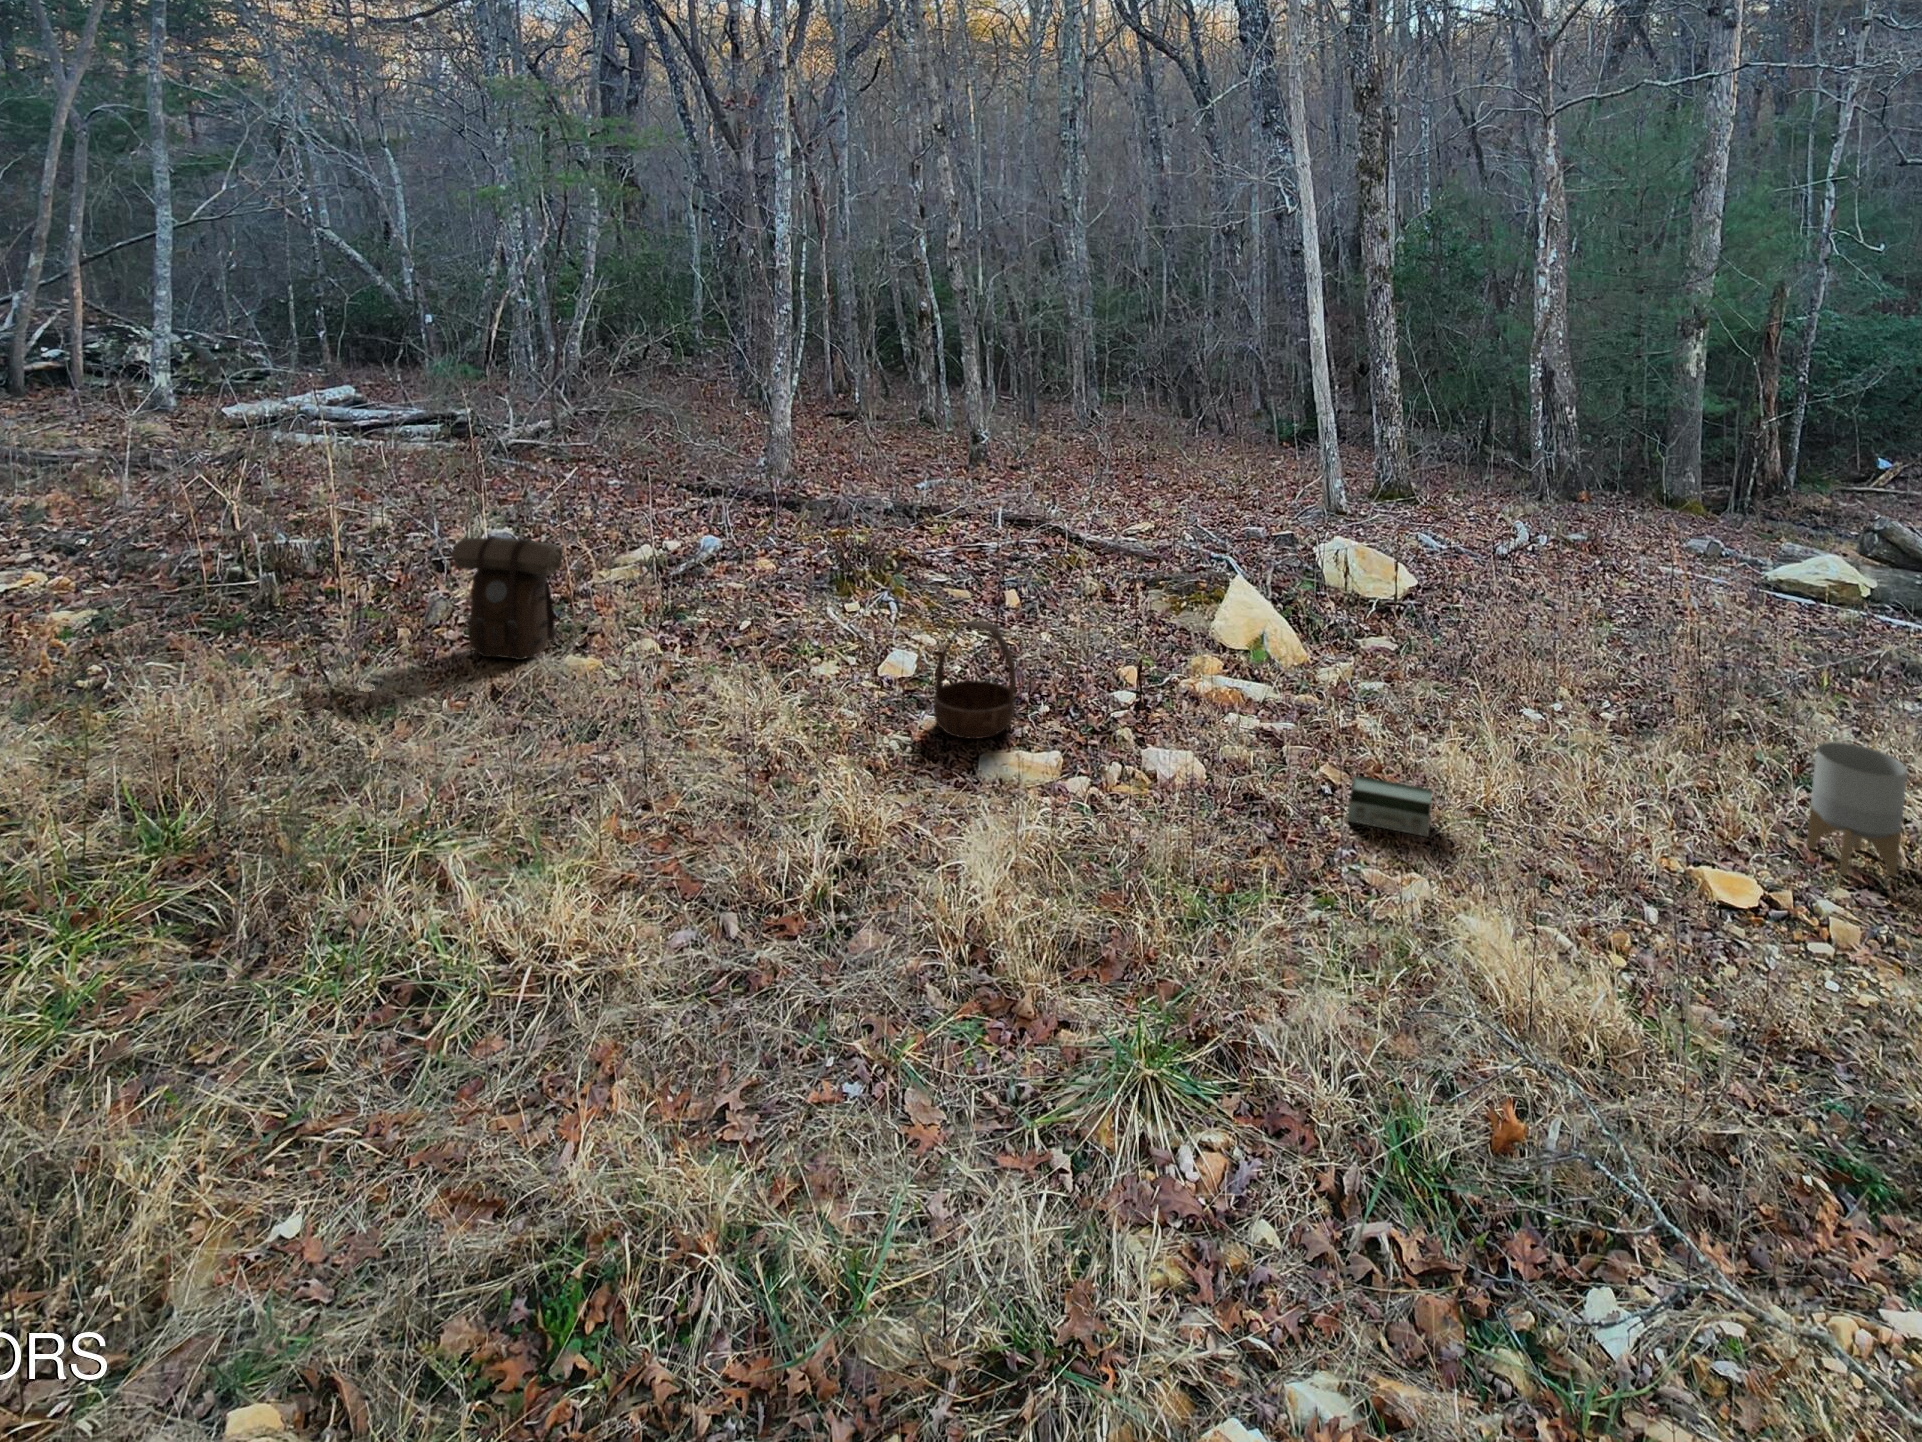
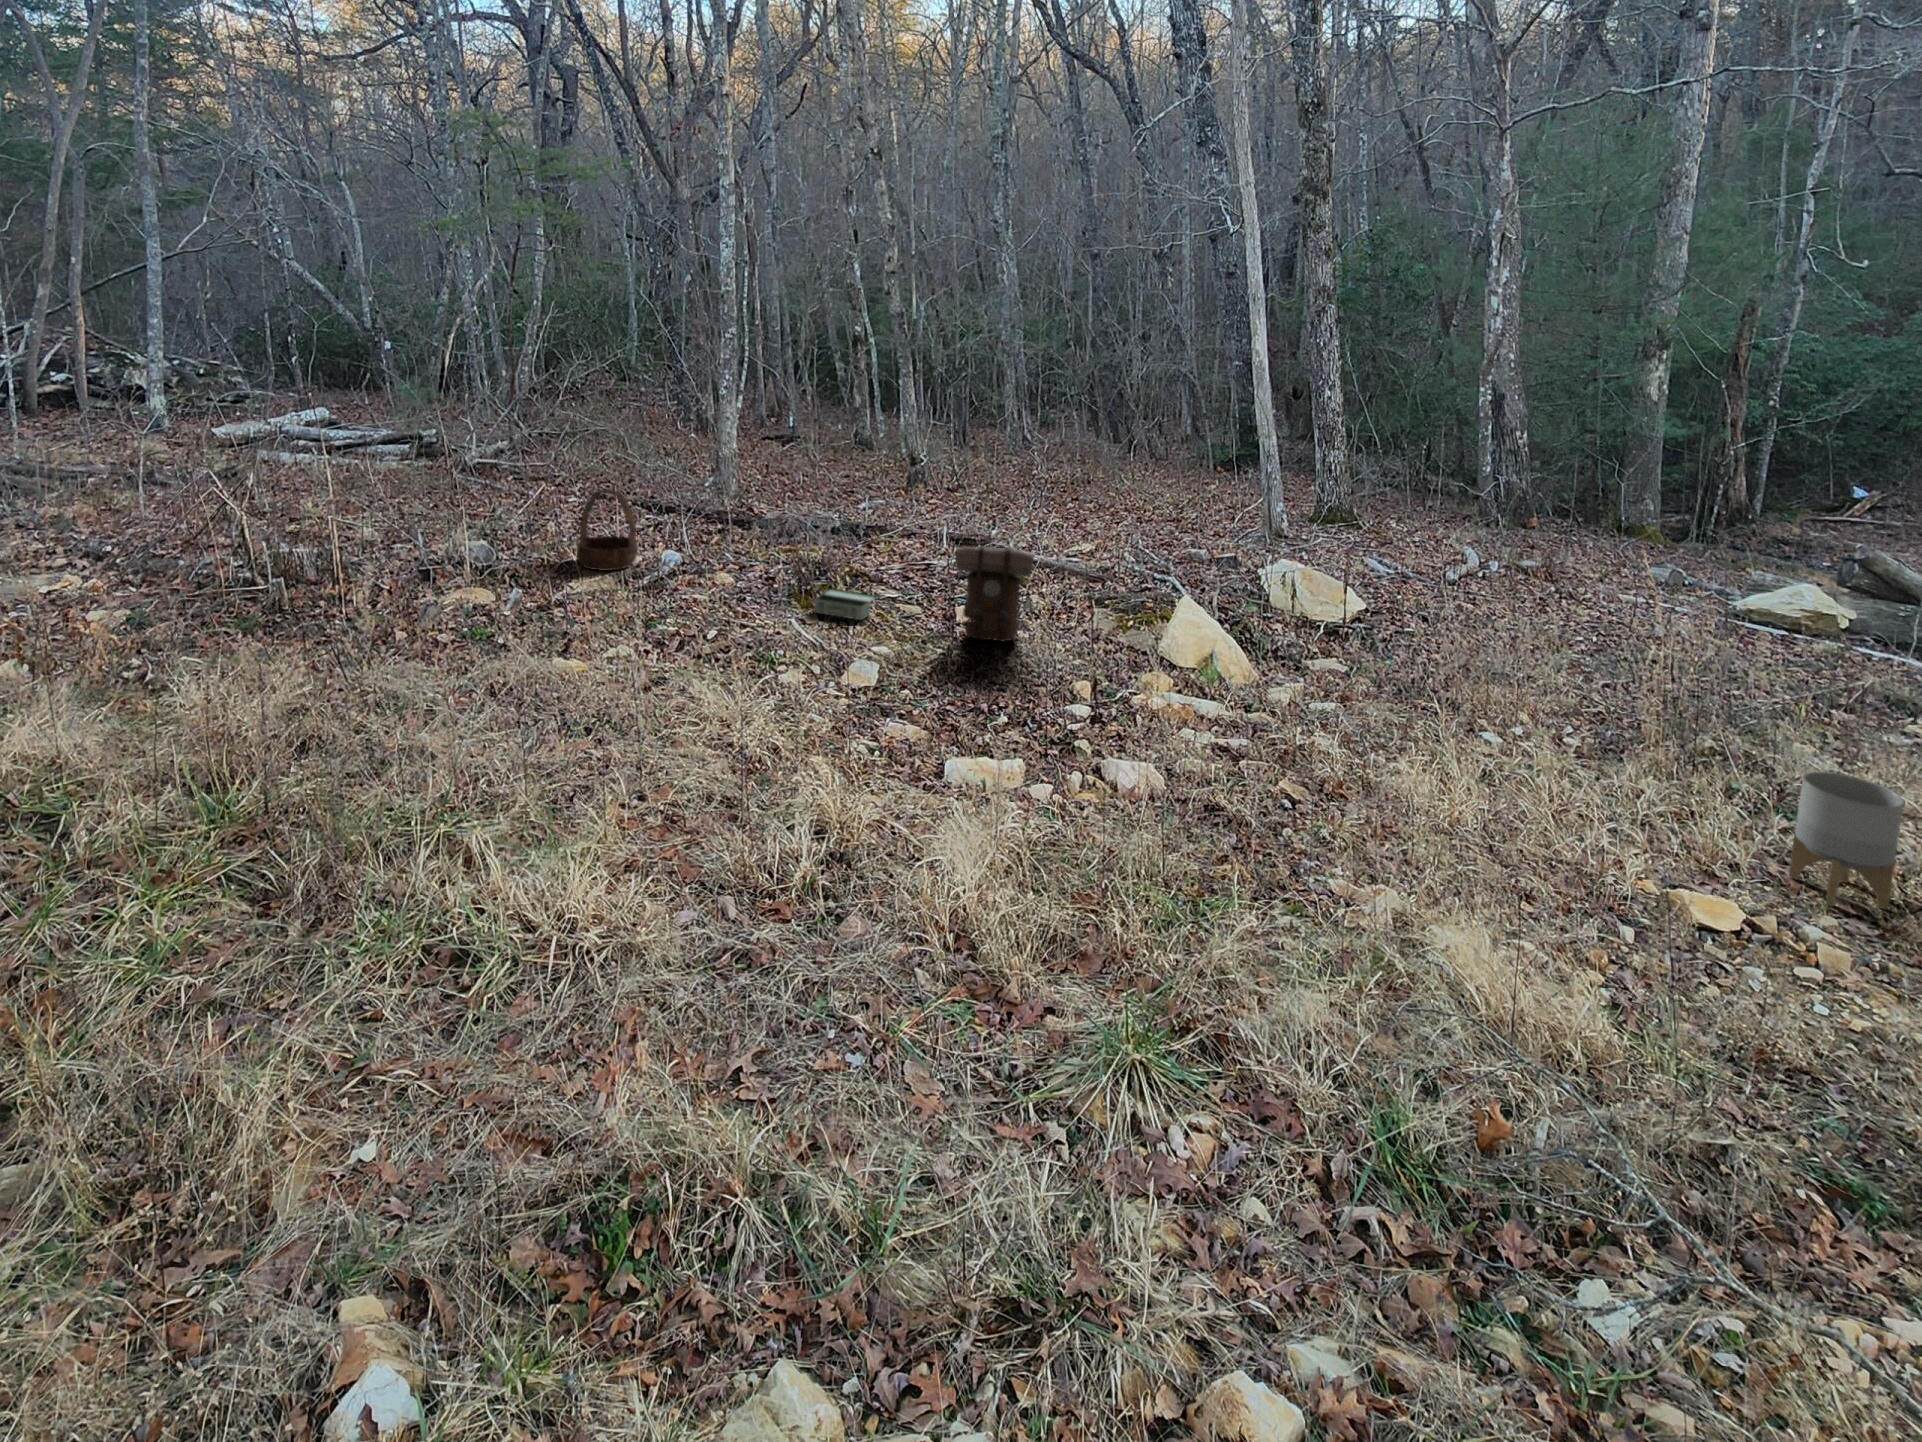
backpack: present [451,536,563,660] -> present [955,546,1034,642]
basket: present [934,621,1016,739] -> present [577,490,638,571]
toolbox: present [1347,775,1432,837] -> present [813,589,878,620]

